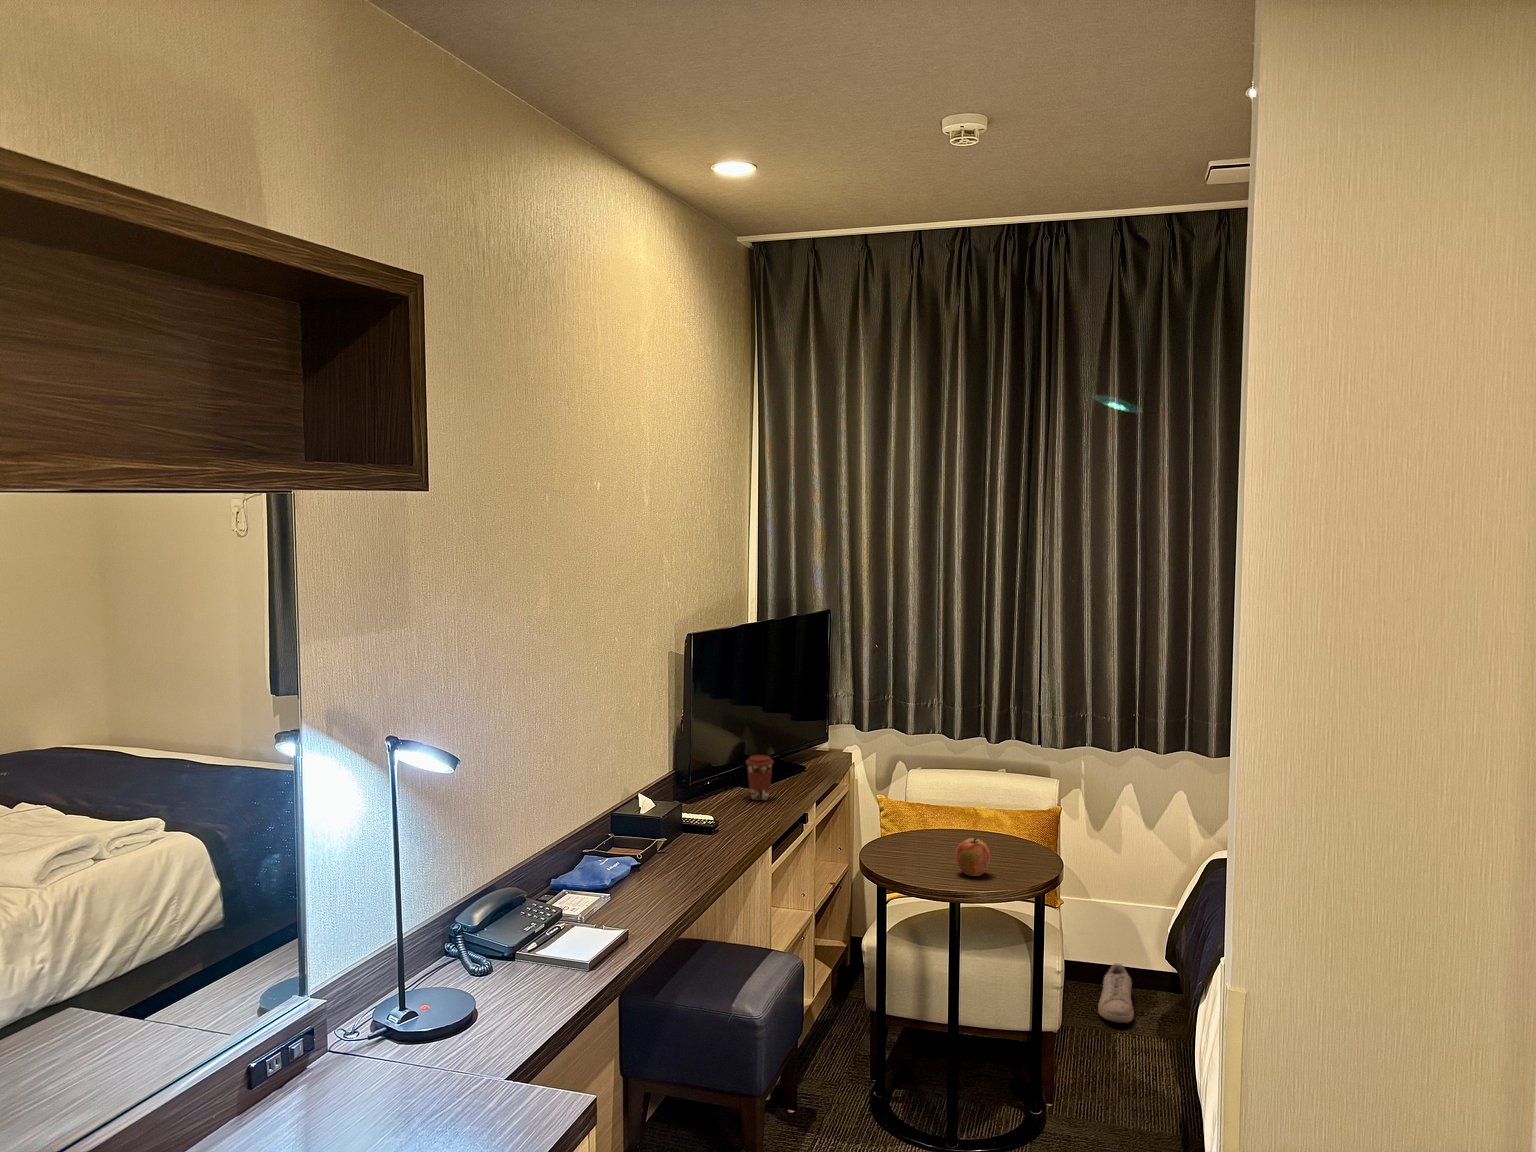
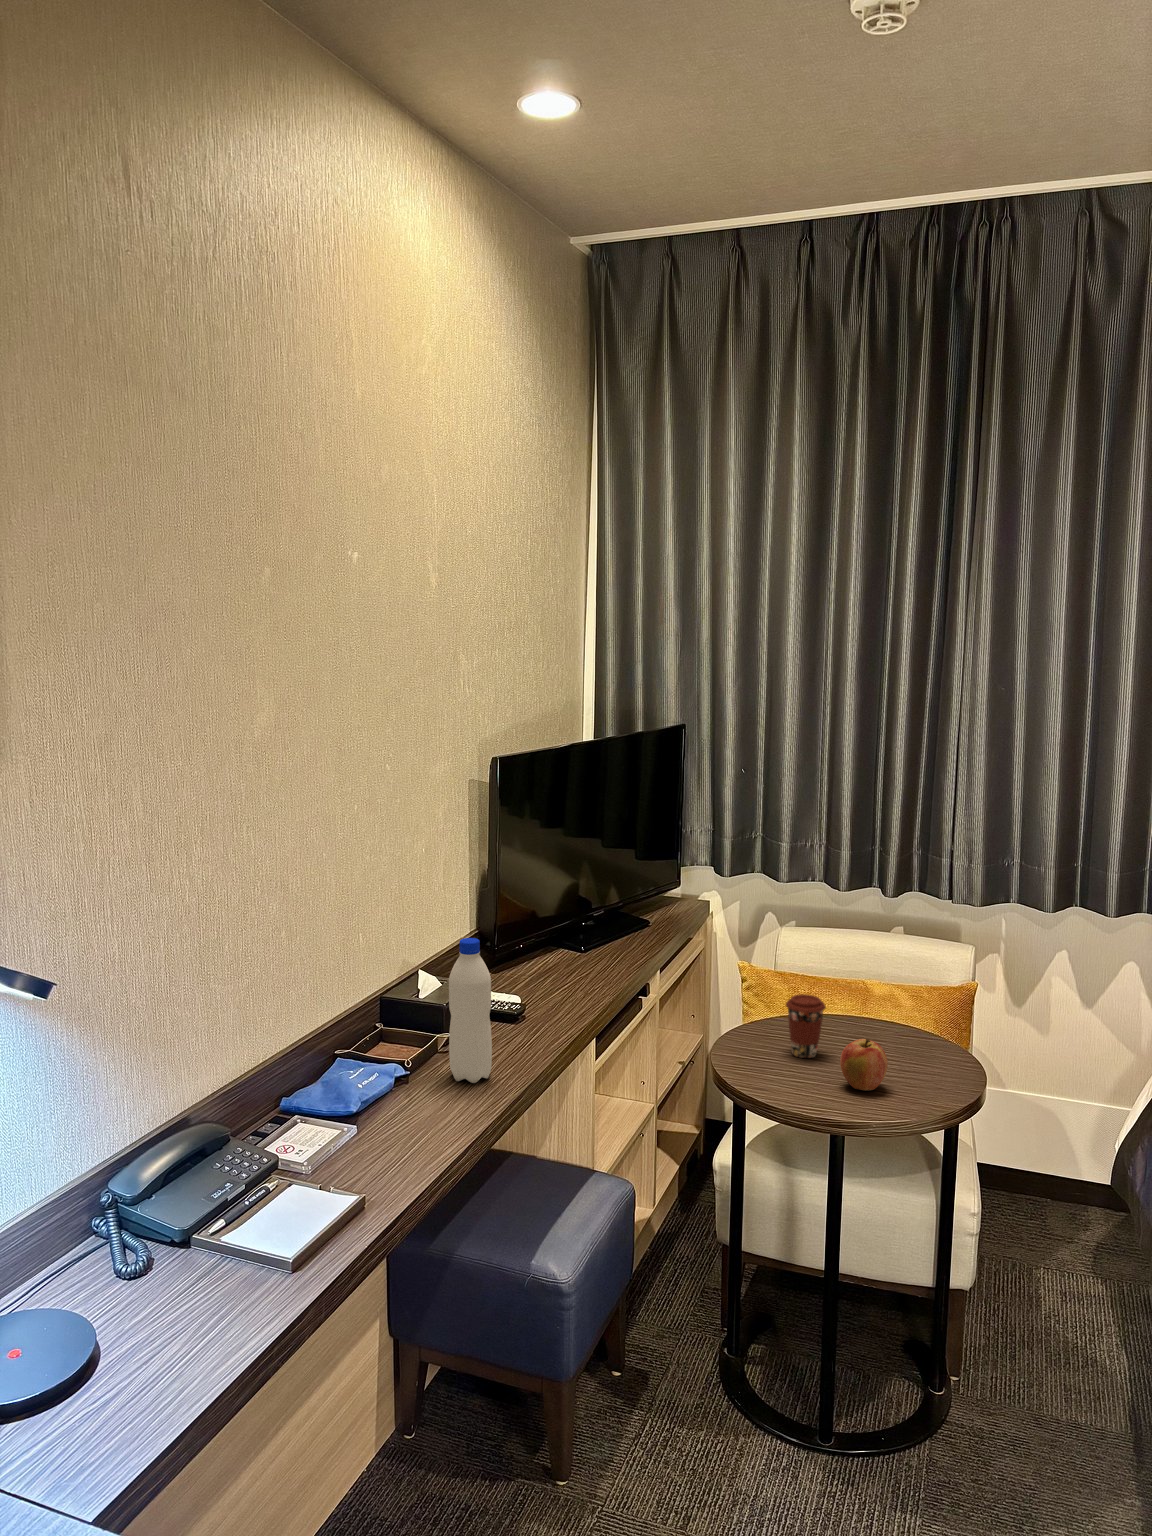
coffee cup: present [746,755,774,800] -> present [786,994,826,1058]
water bottle: none [670,761,701,868] -> present [449,938,492,1083]
shoe: present [1098,964,1134,1023] -> none [1015,1174,1062,1257]

